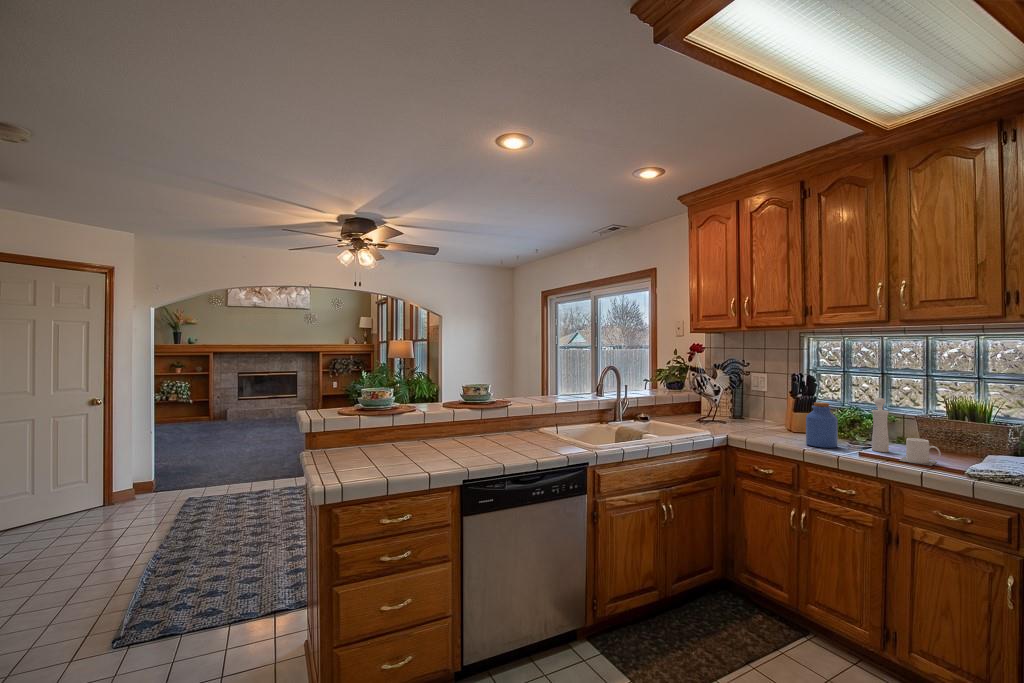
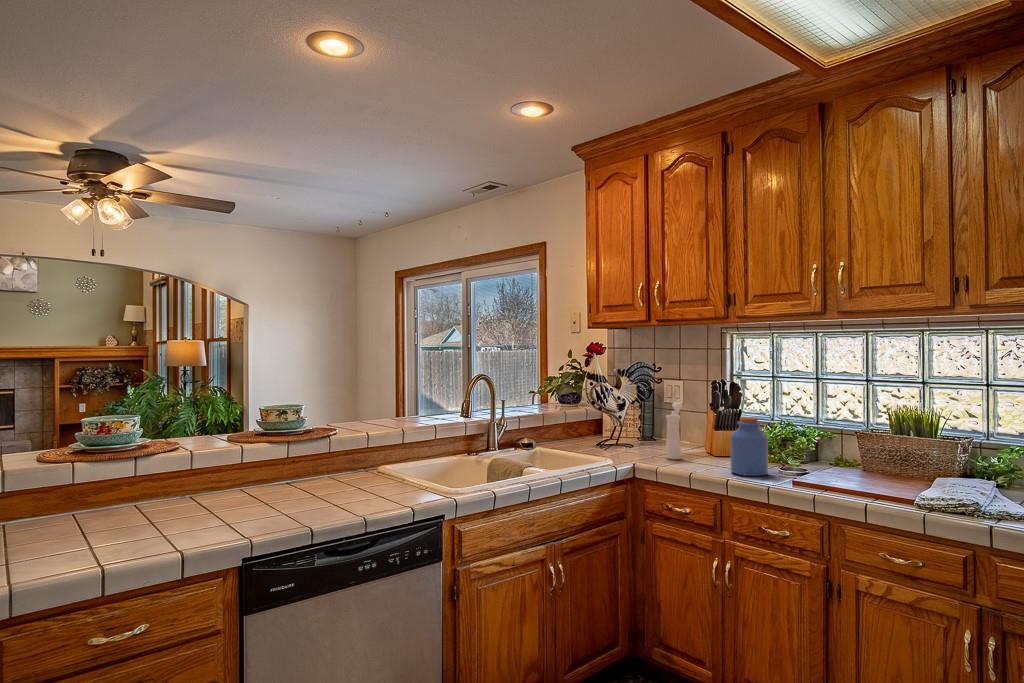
pepper mill: present [872,398,889,452] -> present [666,403,683,459]
mug: present [899,438,941,466] -> none [839,459,886,494]

